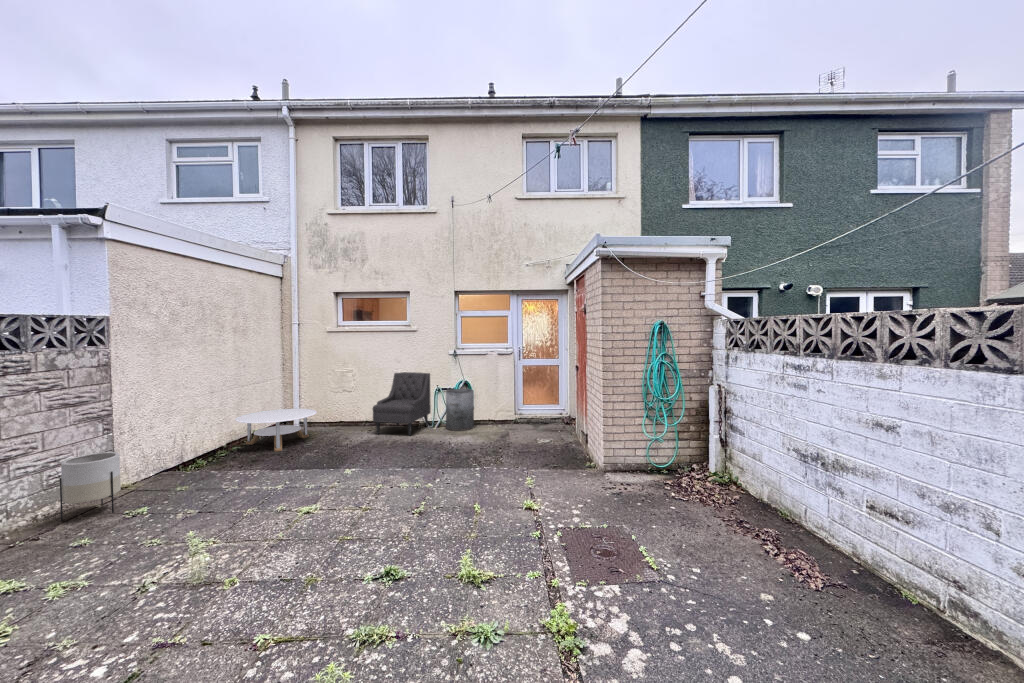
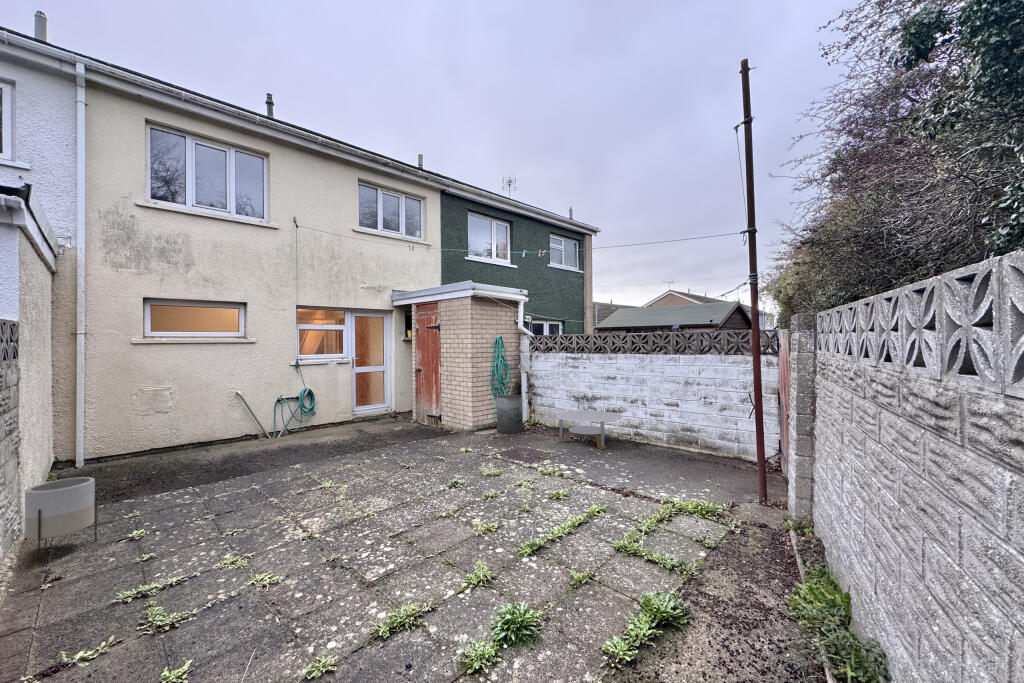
chair: present [373,372,431,436] -> none [230,385,281,450]
trash can: present [446,389,474,431] -> present [496,395,523,434]
round table: present [235,409,317,452] -> present [555,411,622,449]

